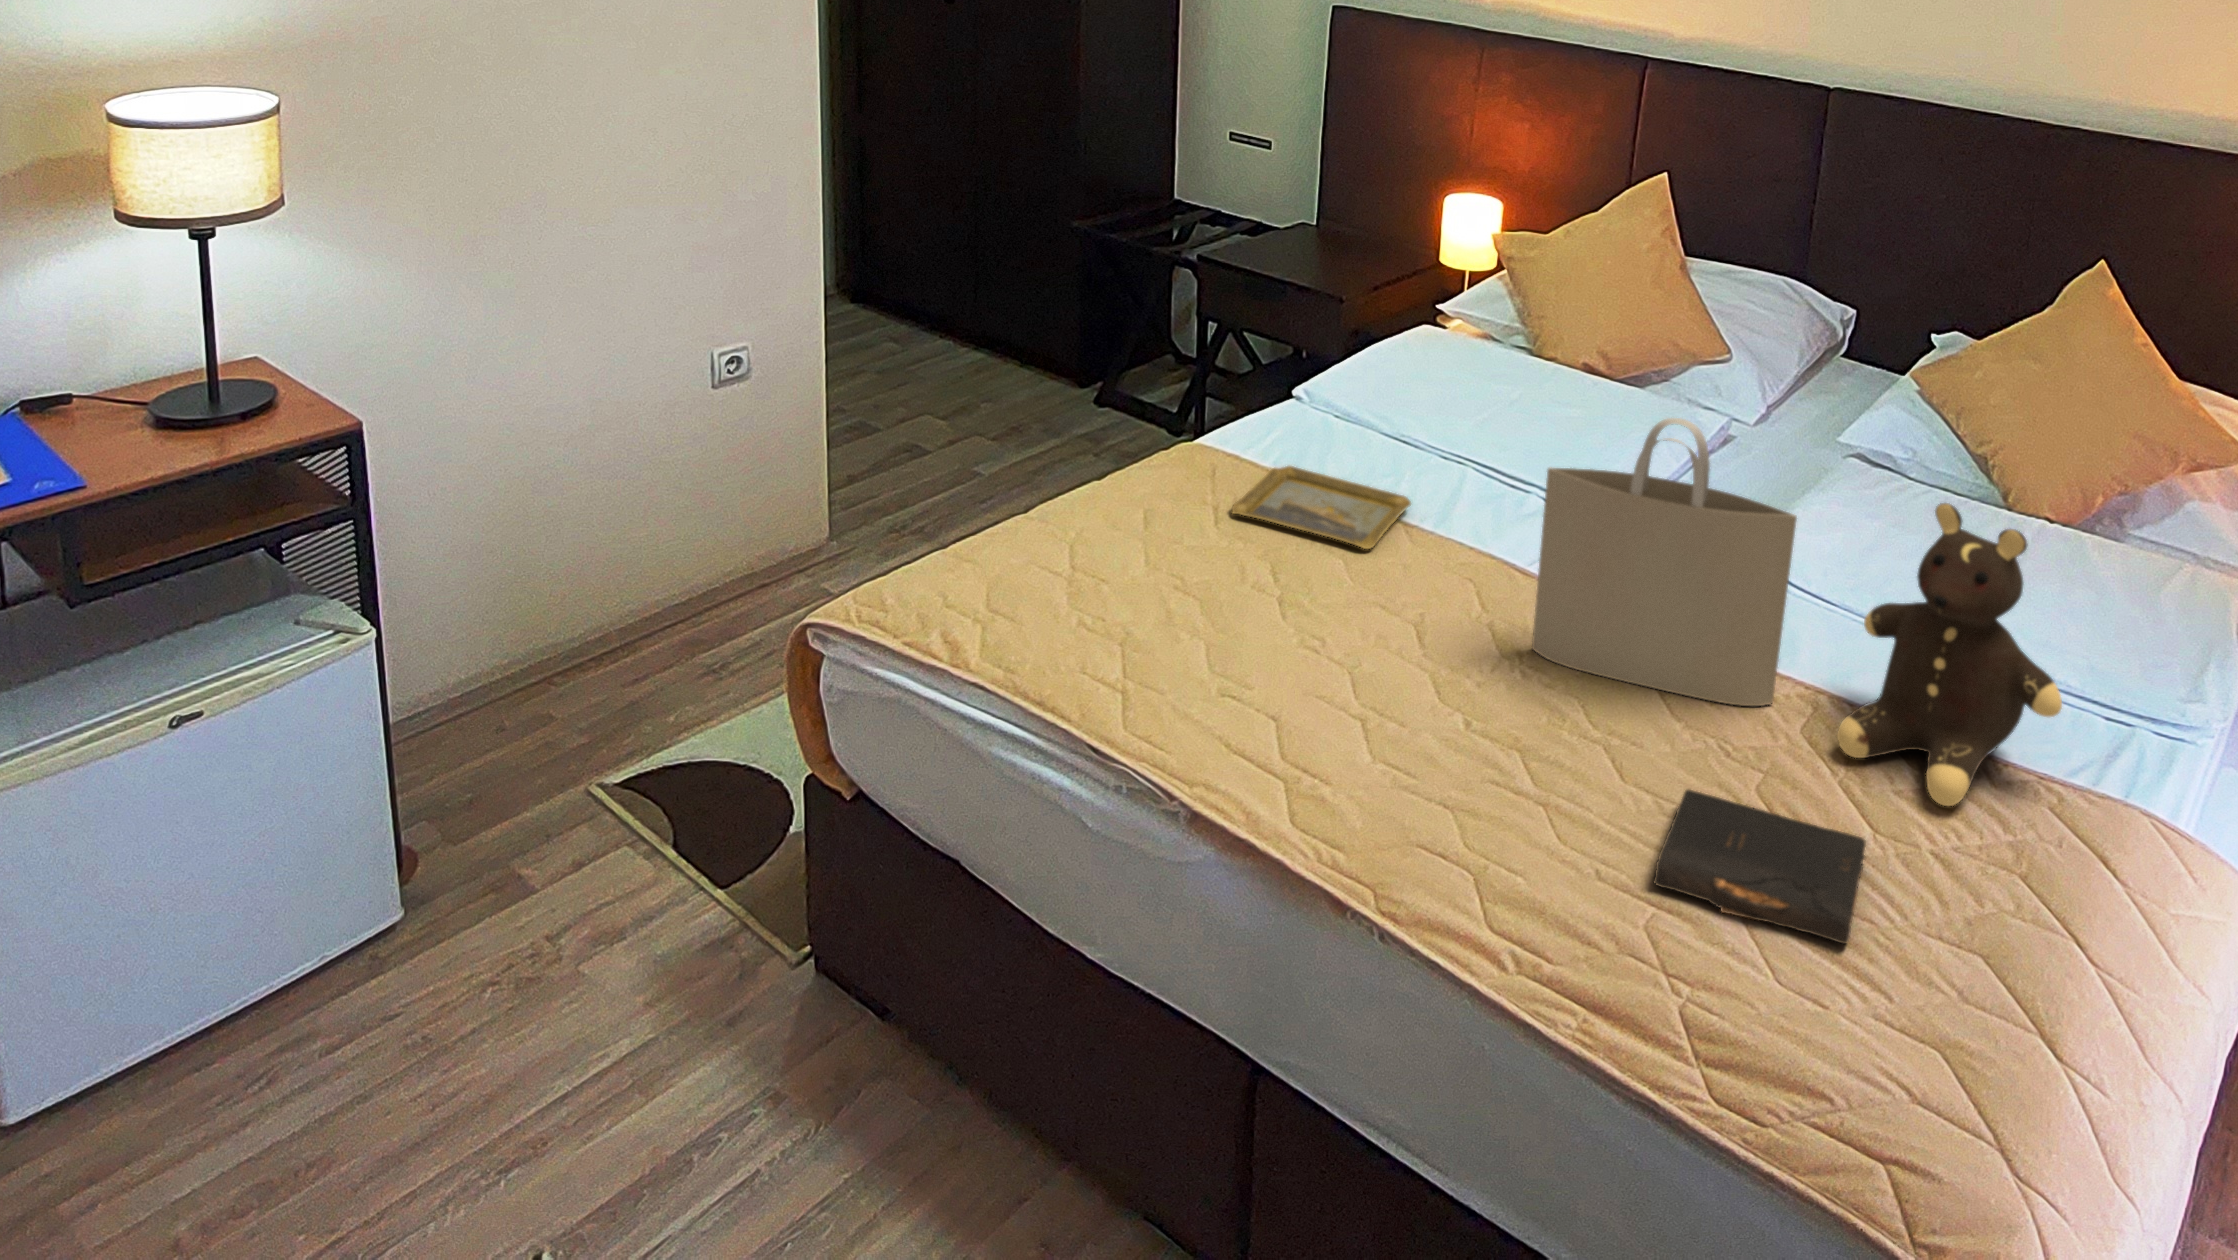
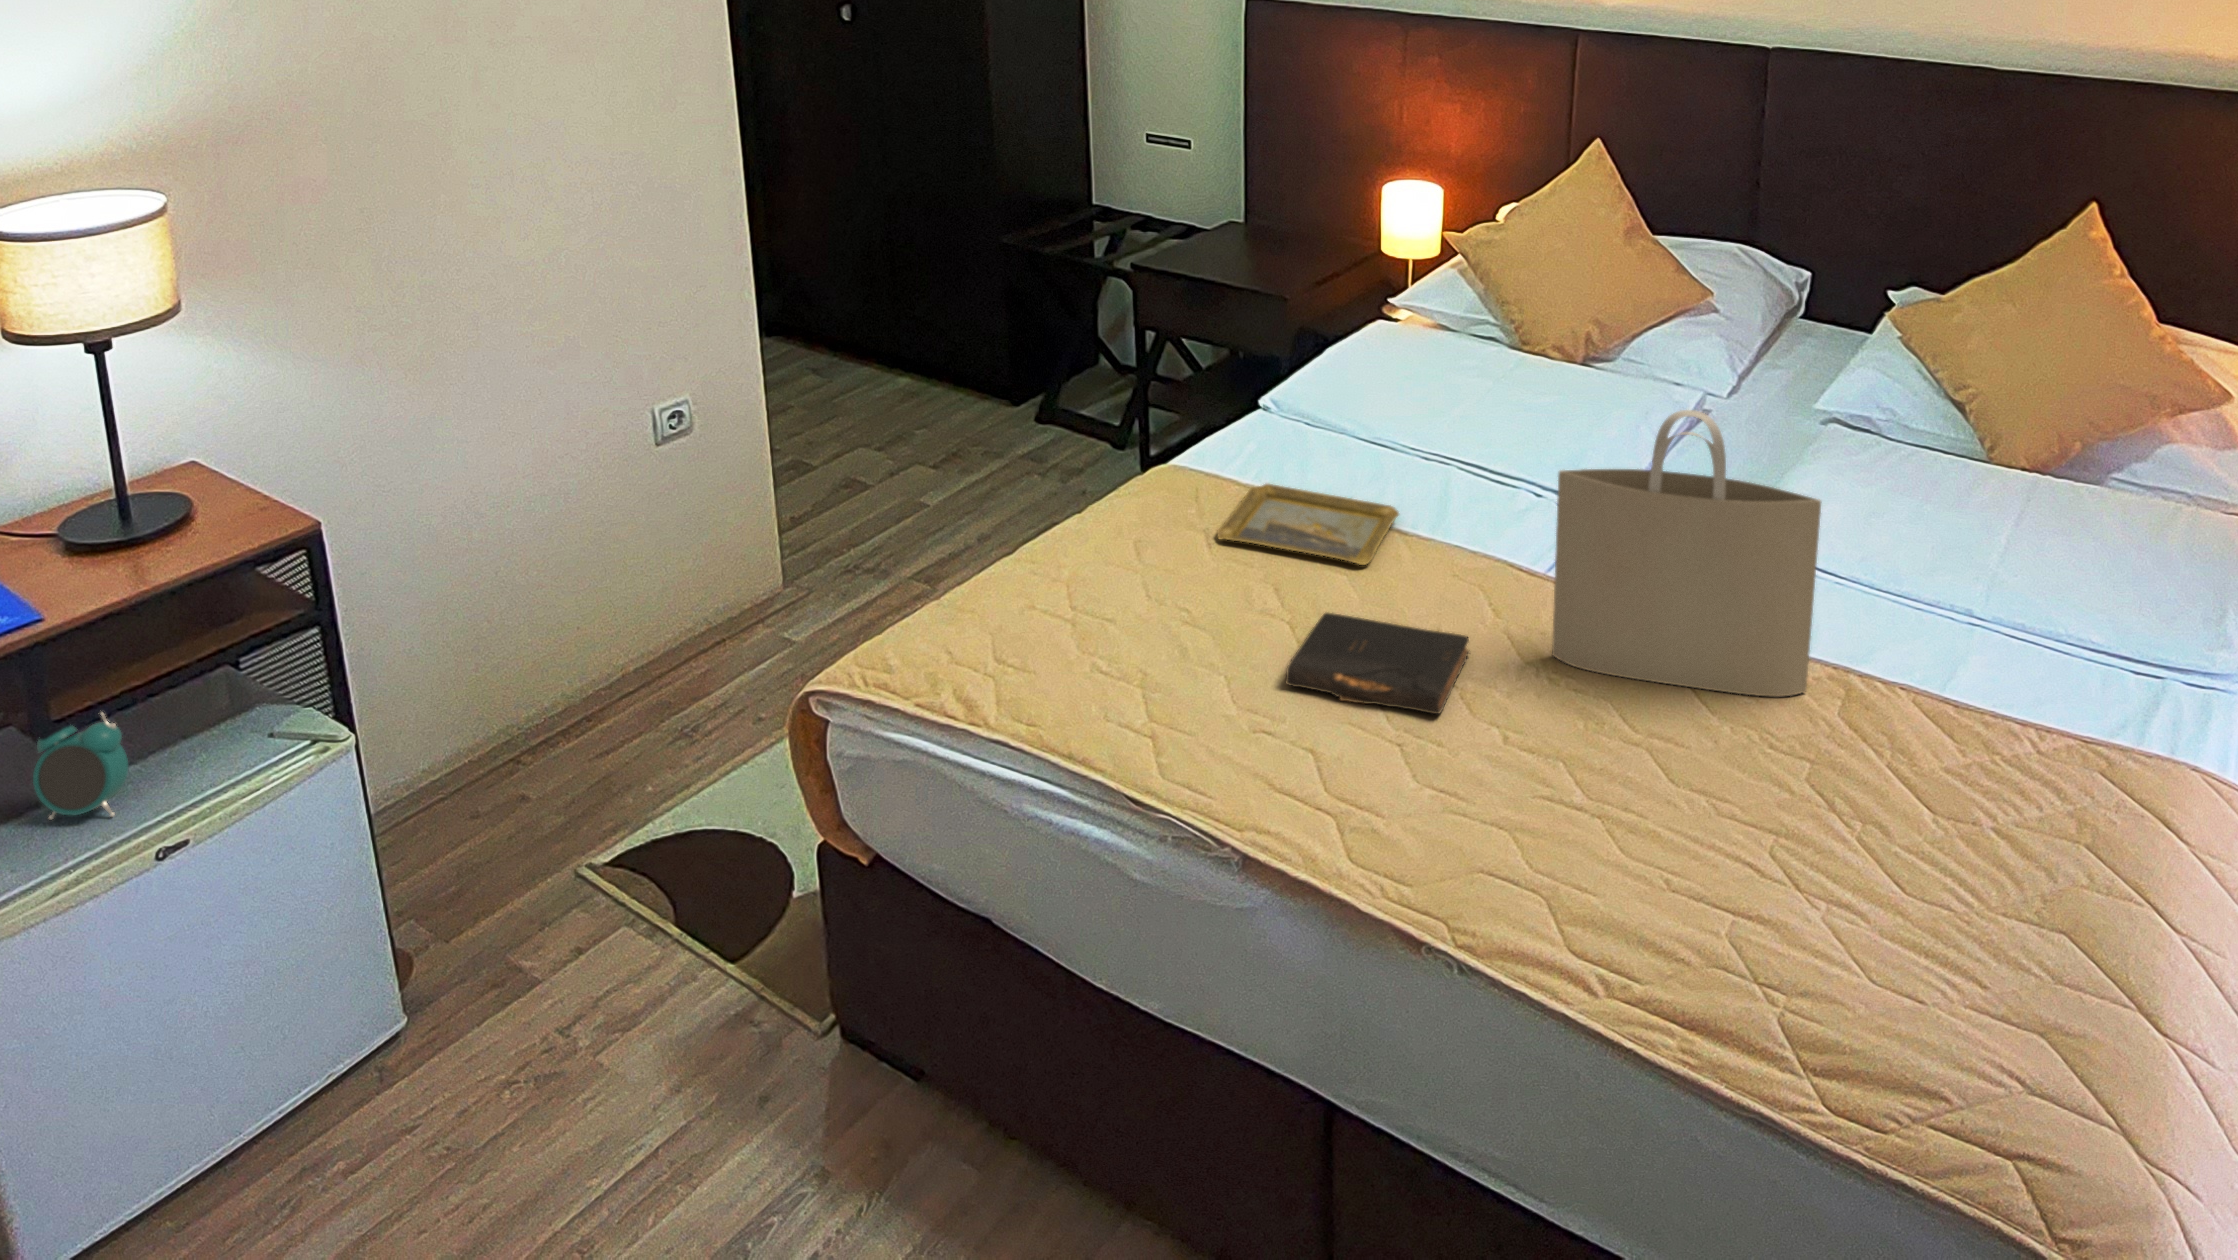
teddy bear: present [1837,503,2062,806] -> none [1881,475,2109,784]
alarm clock: none [68,579,160,684] -> present [33,713,128,819]
book: present [1654,790,1866,943] -> present [1286,613,1470,714]

